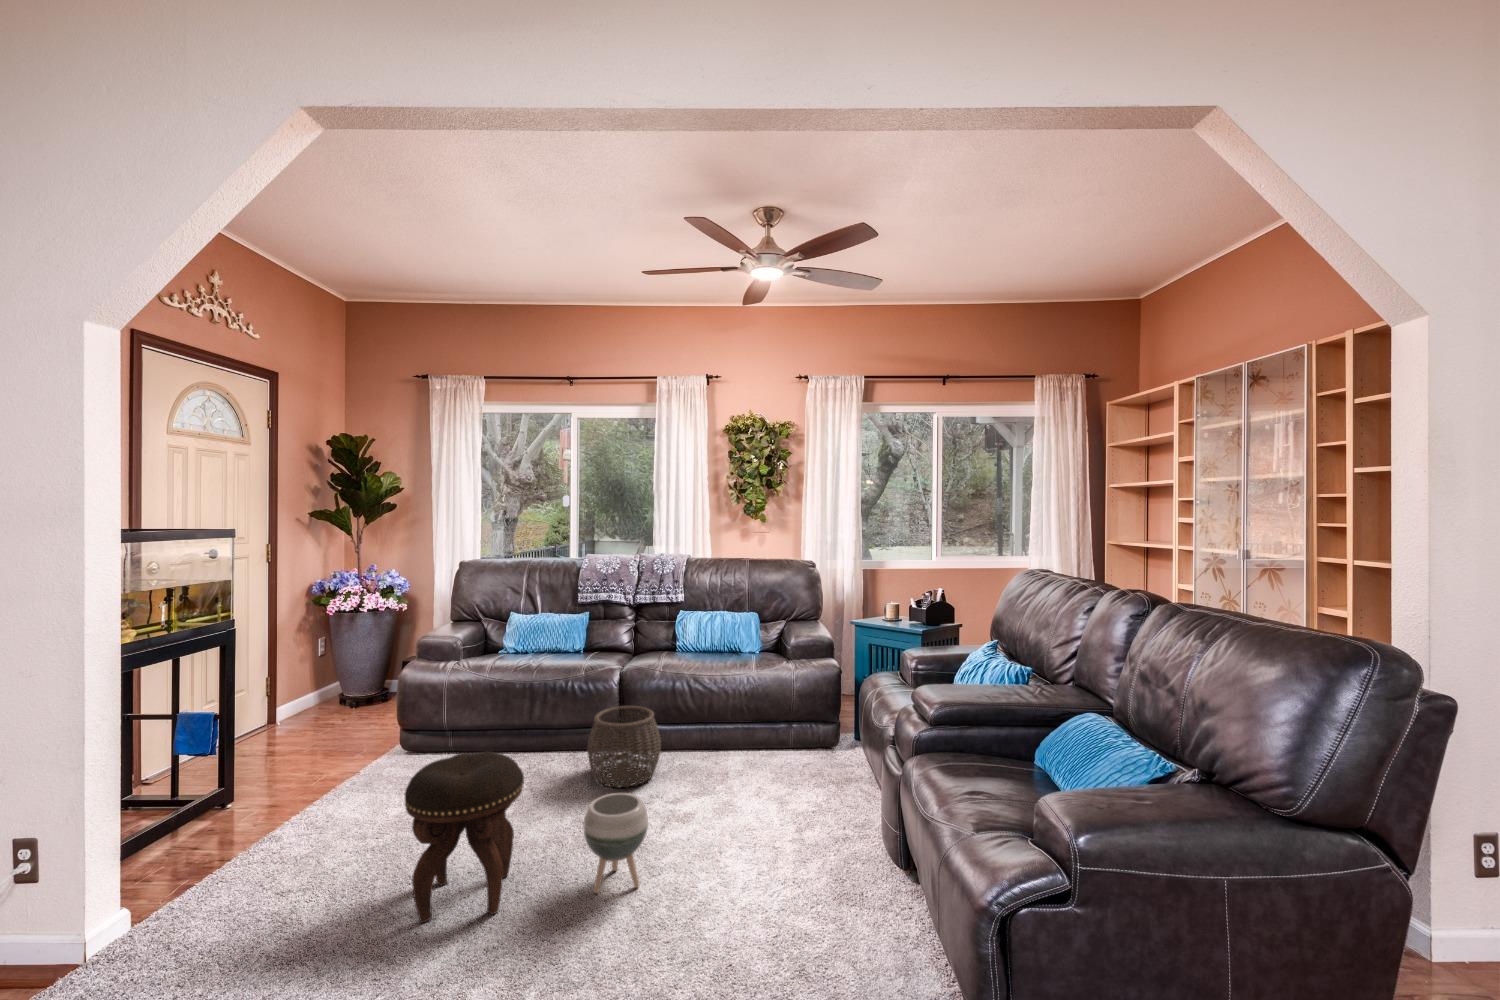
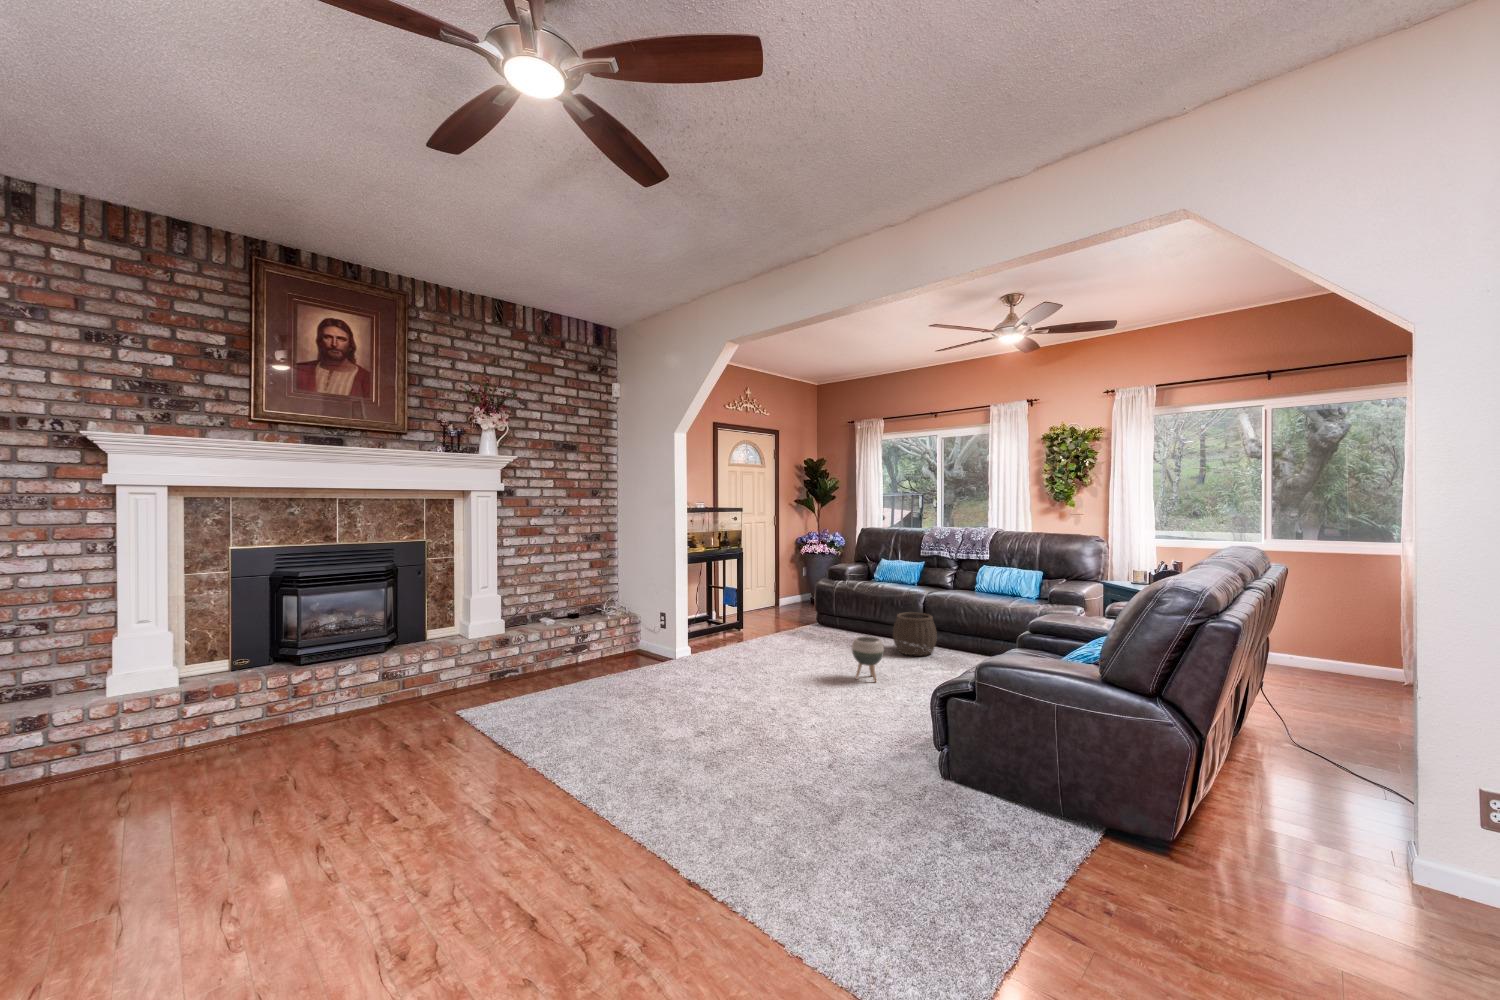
footstool: present [405,752,524,923] -> none [781,605,831,674]

